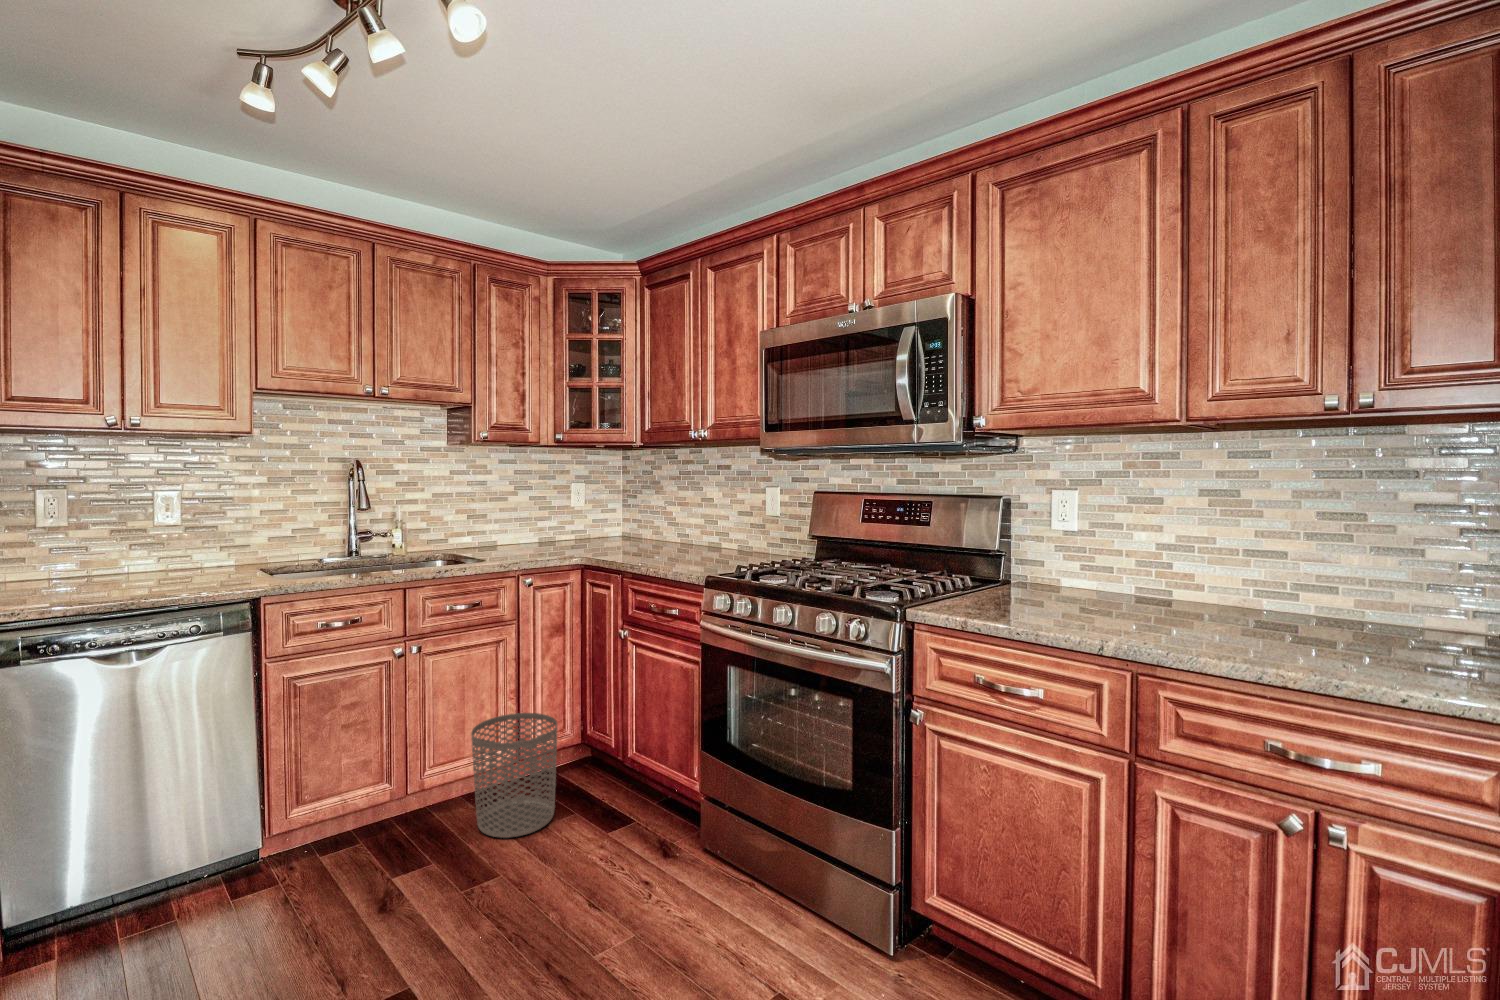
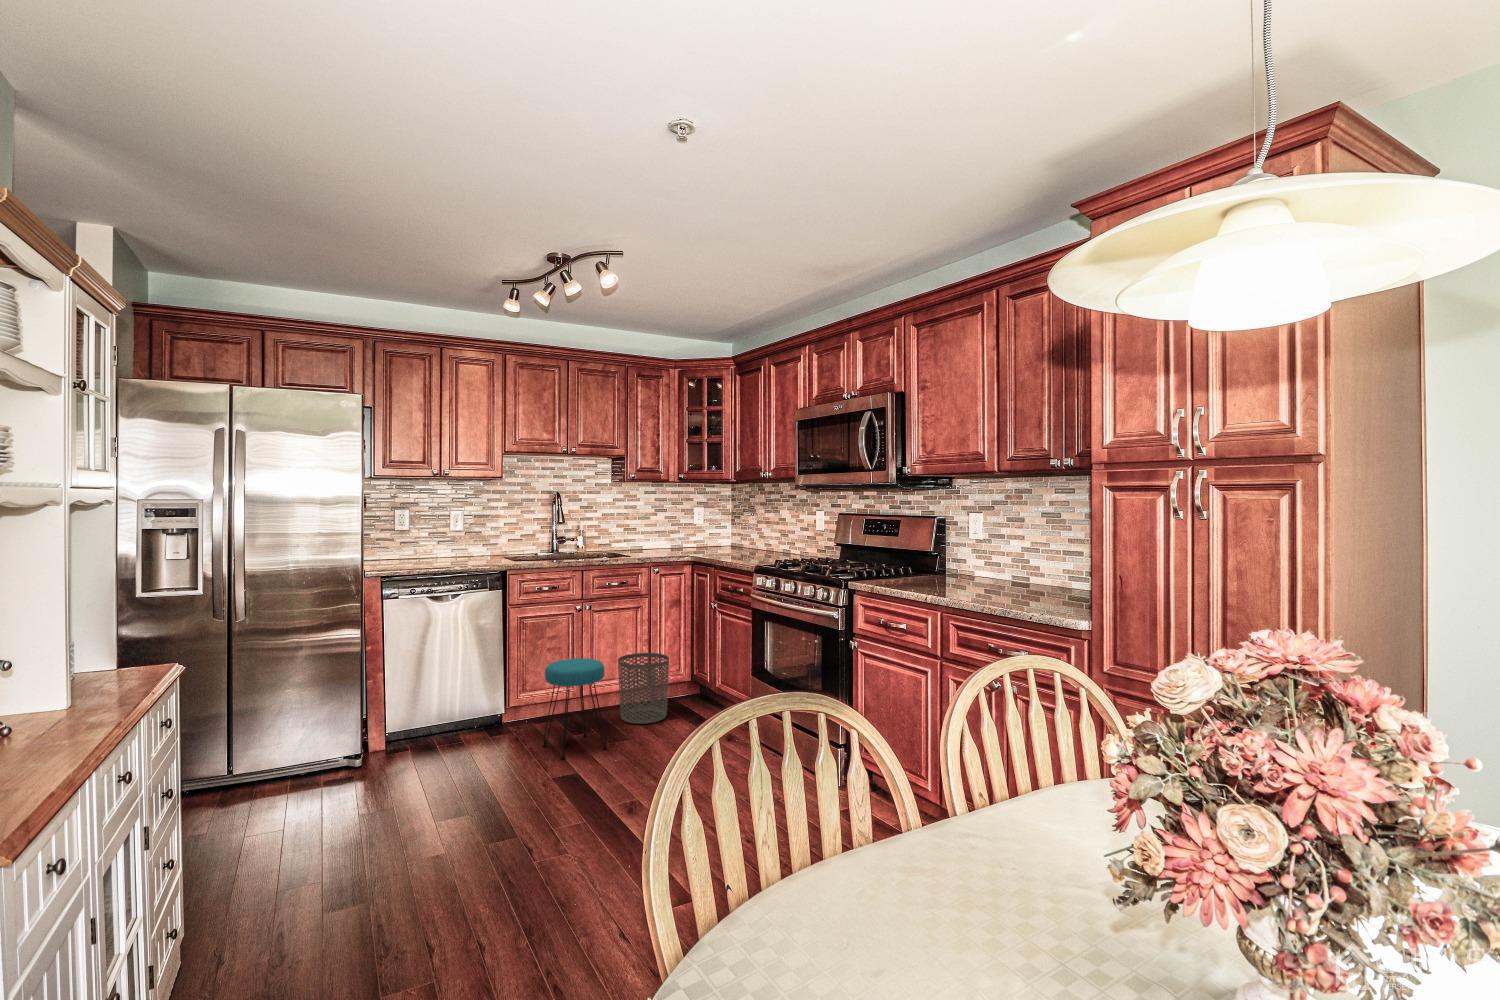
stool: none [333,751,462,958] -> present [543,658,607,759]

